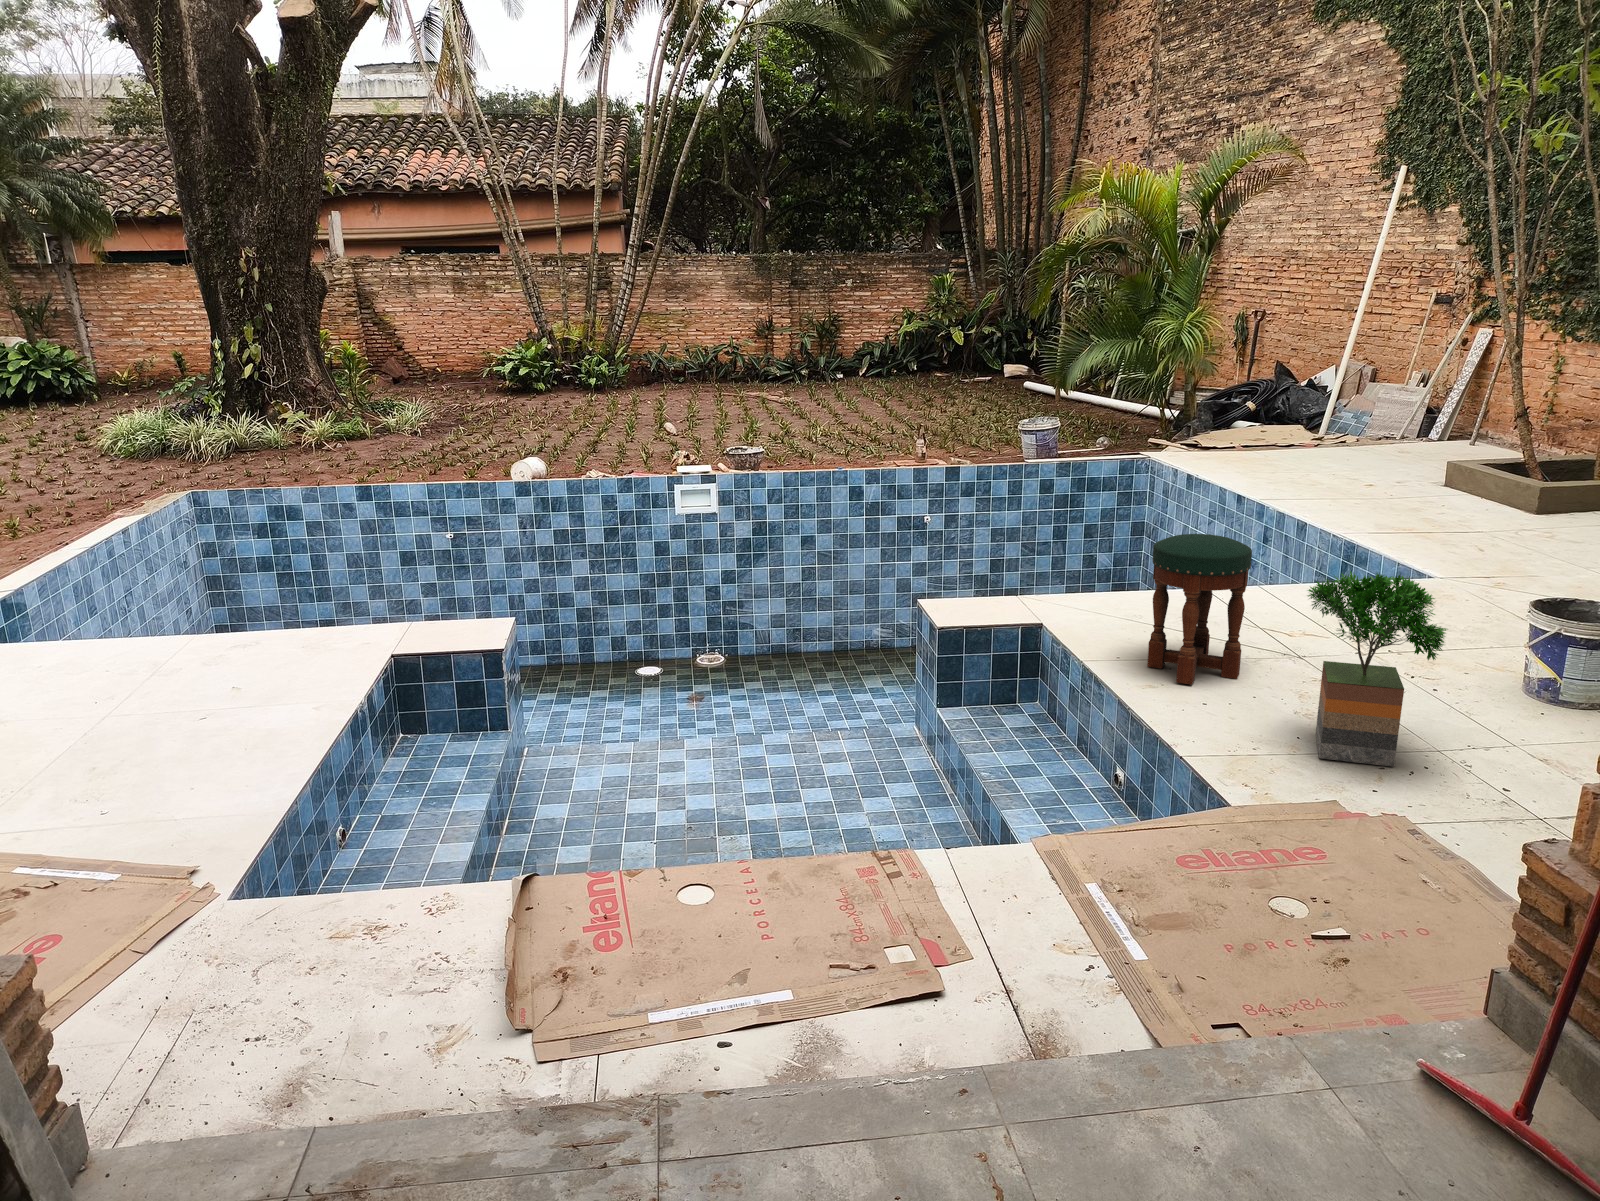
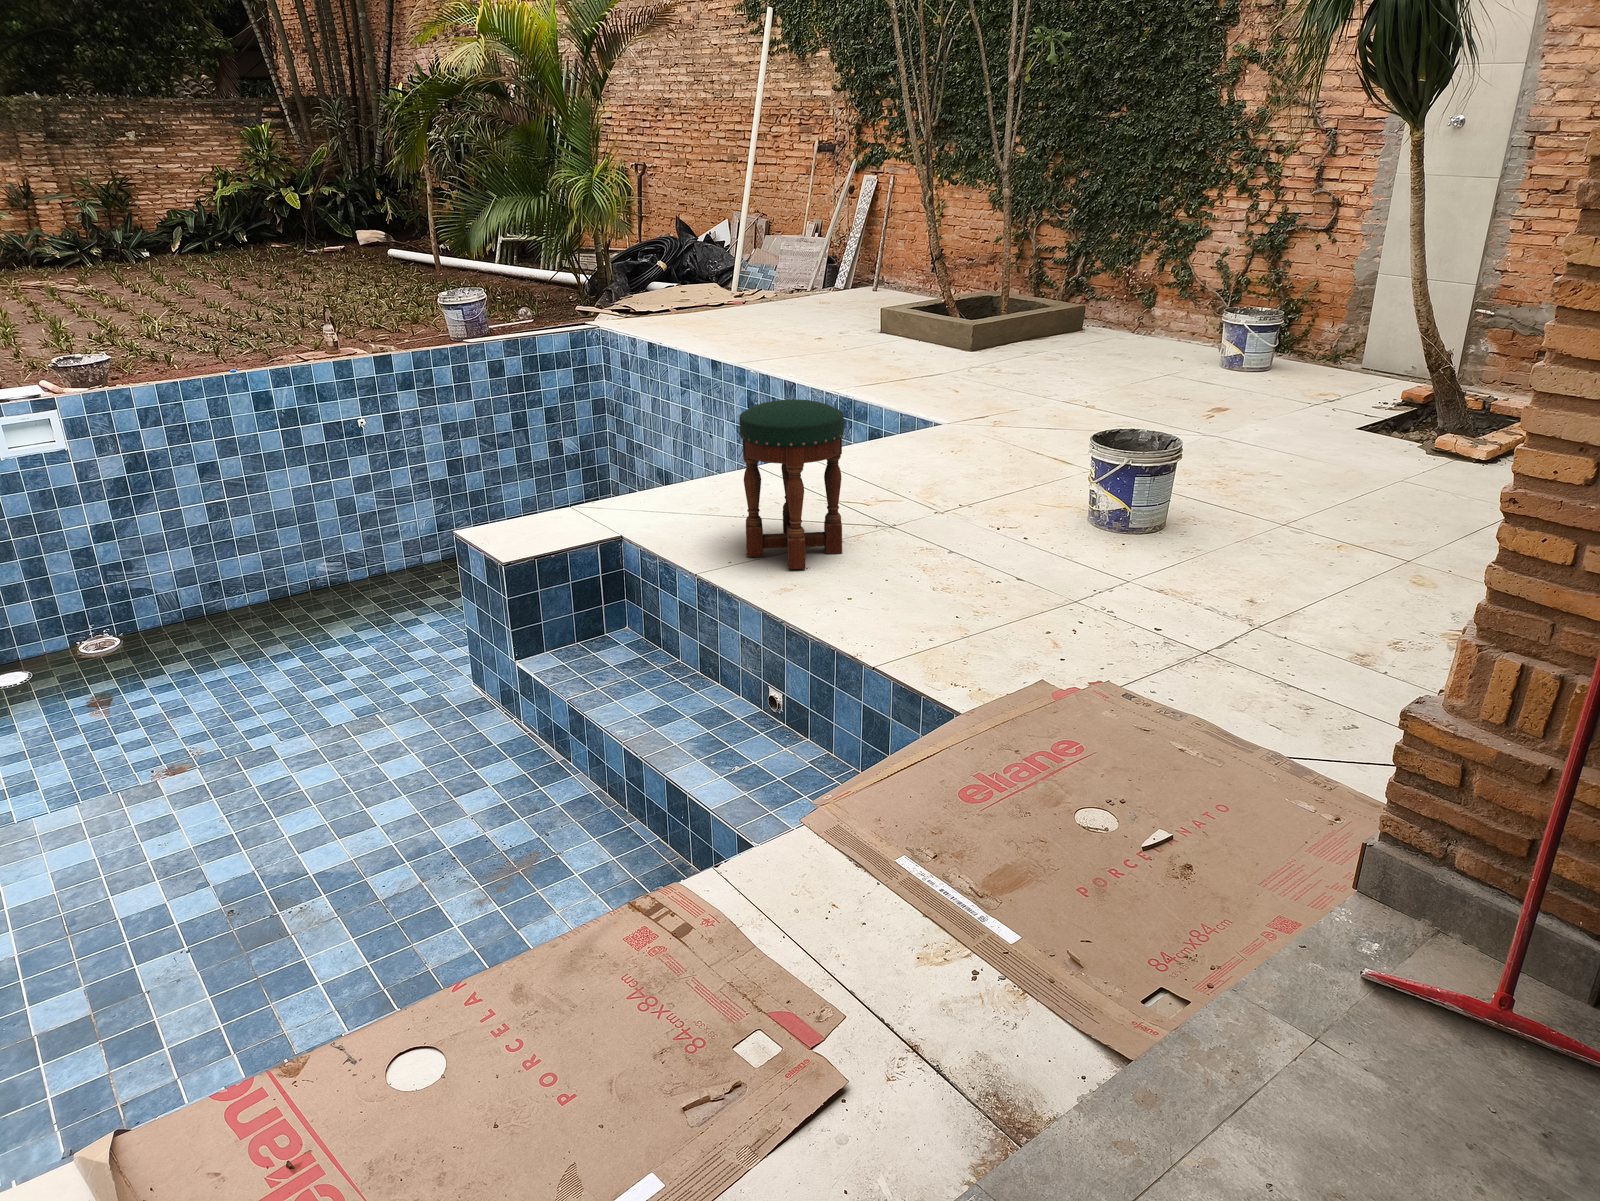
potted tree: present [1308,571,1446,767] -> none [940,417,1087,622]

